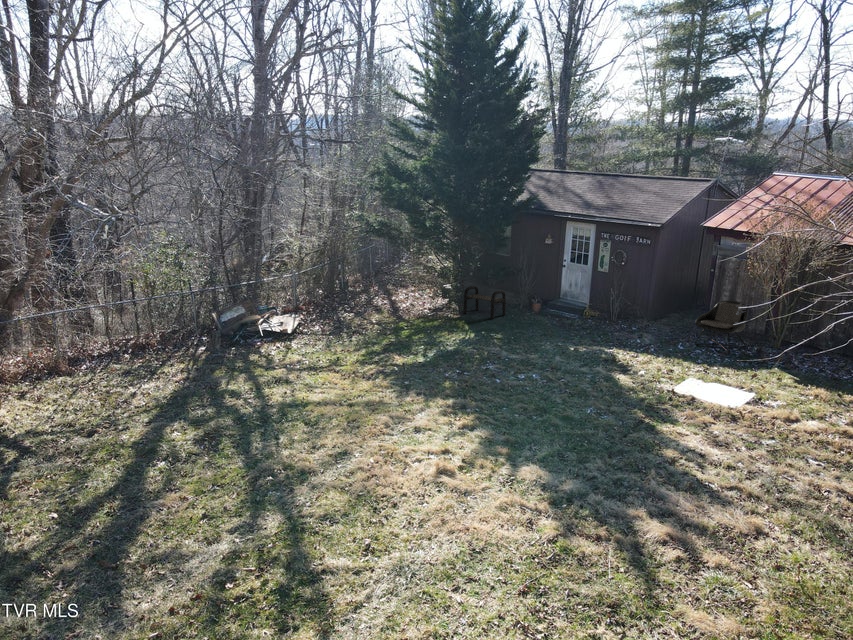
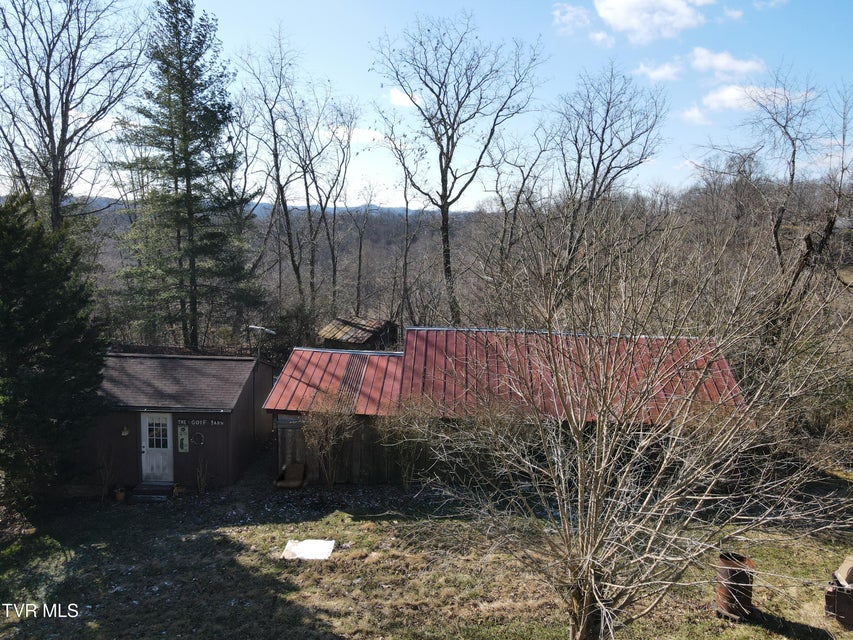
bench: present [463,286,506,319] -> none [31,493,86,530]

